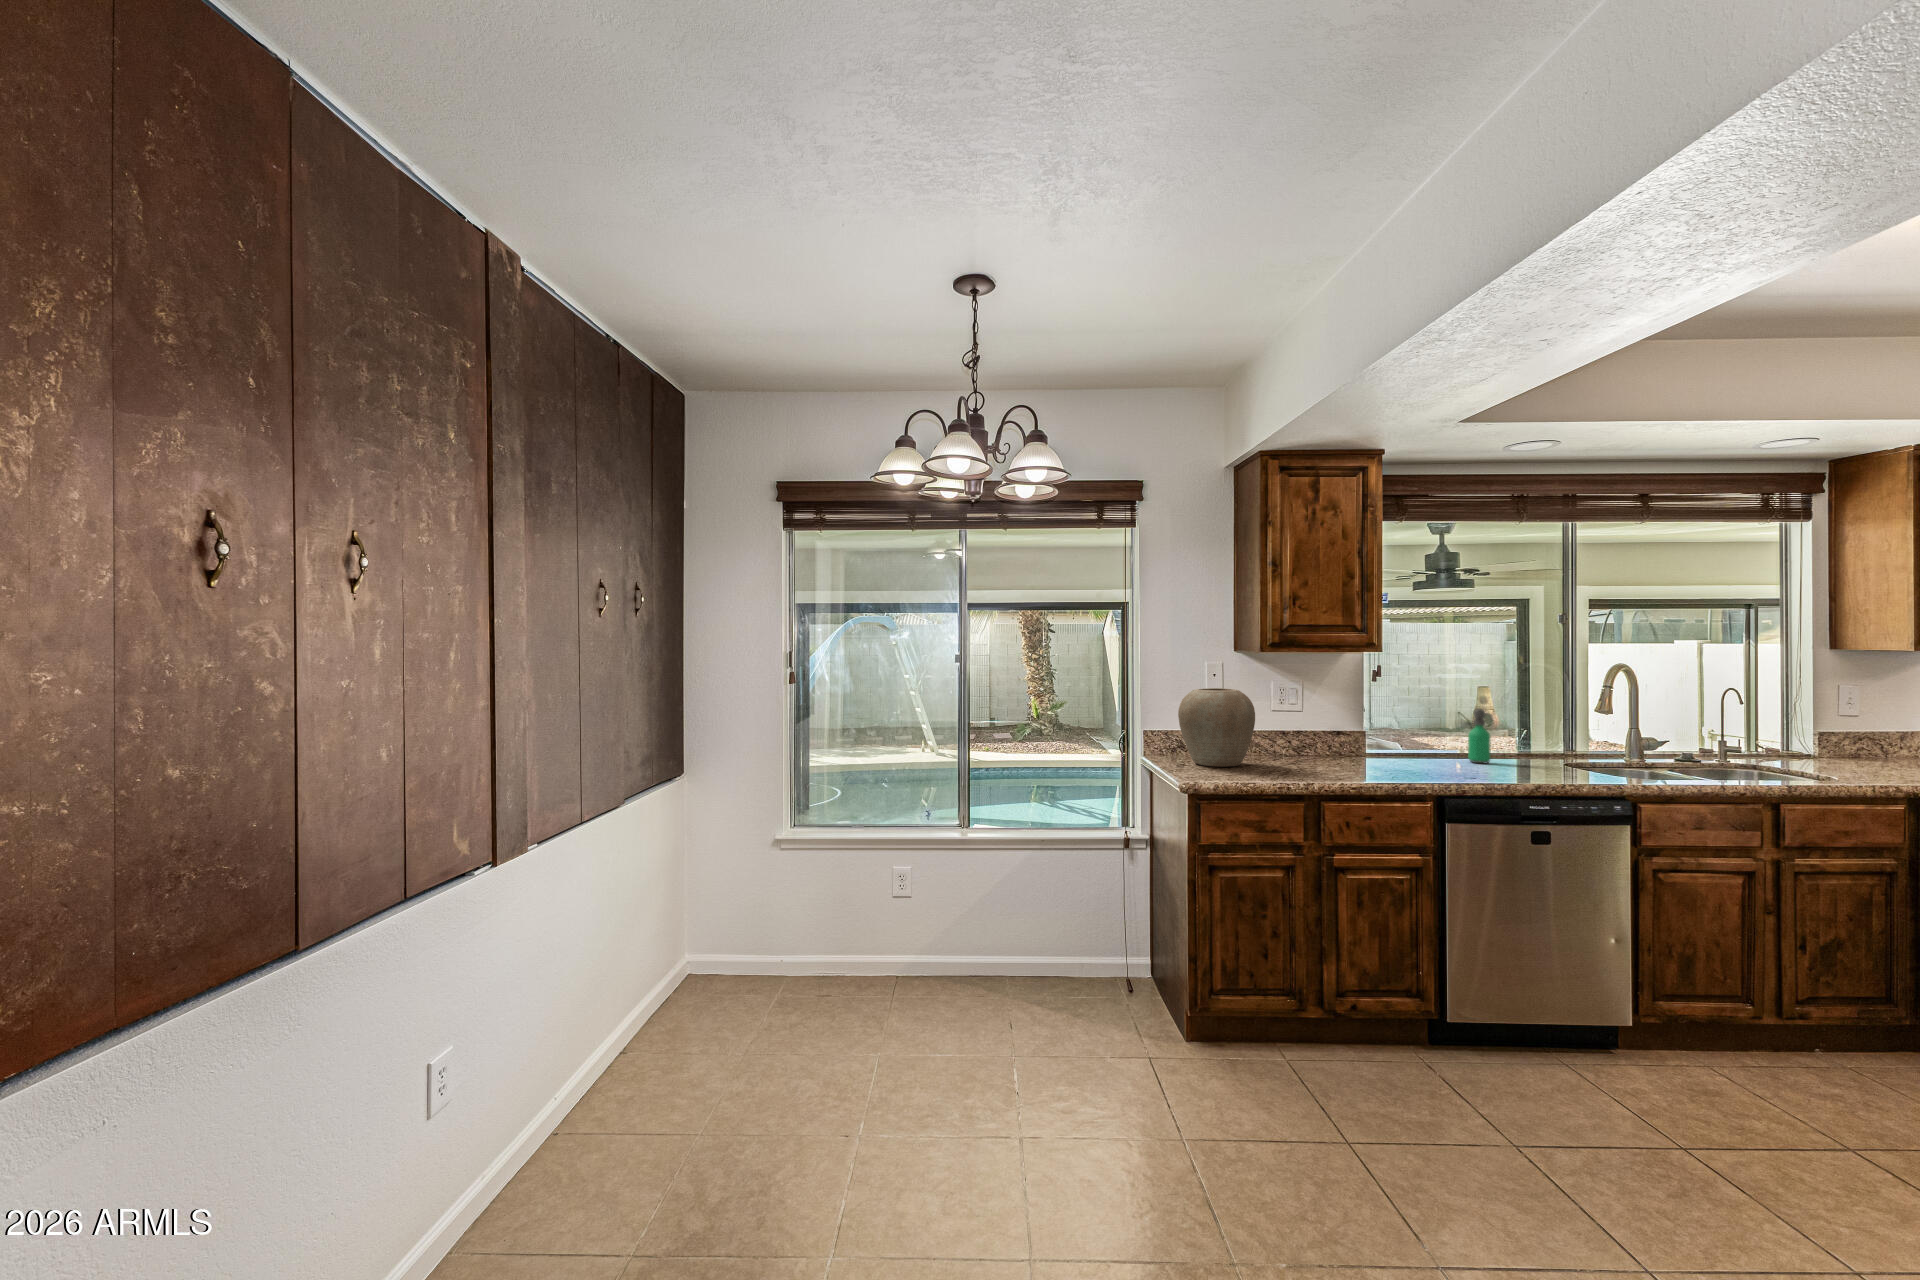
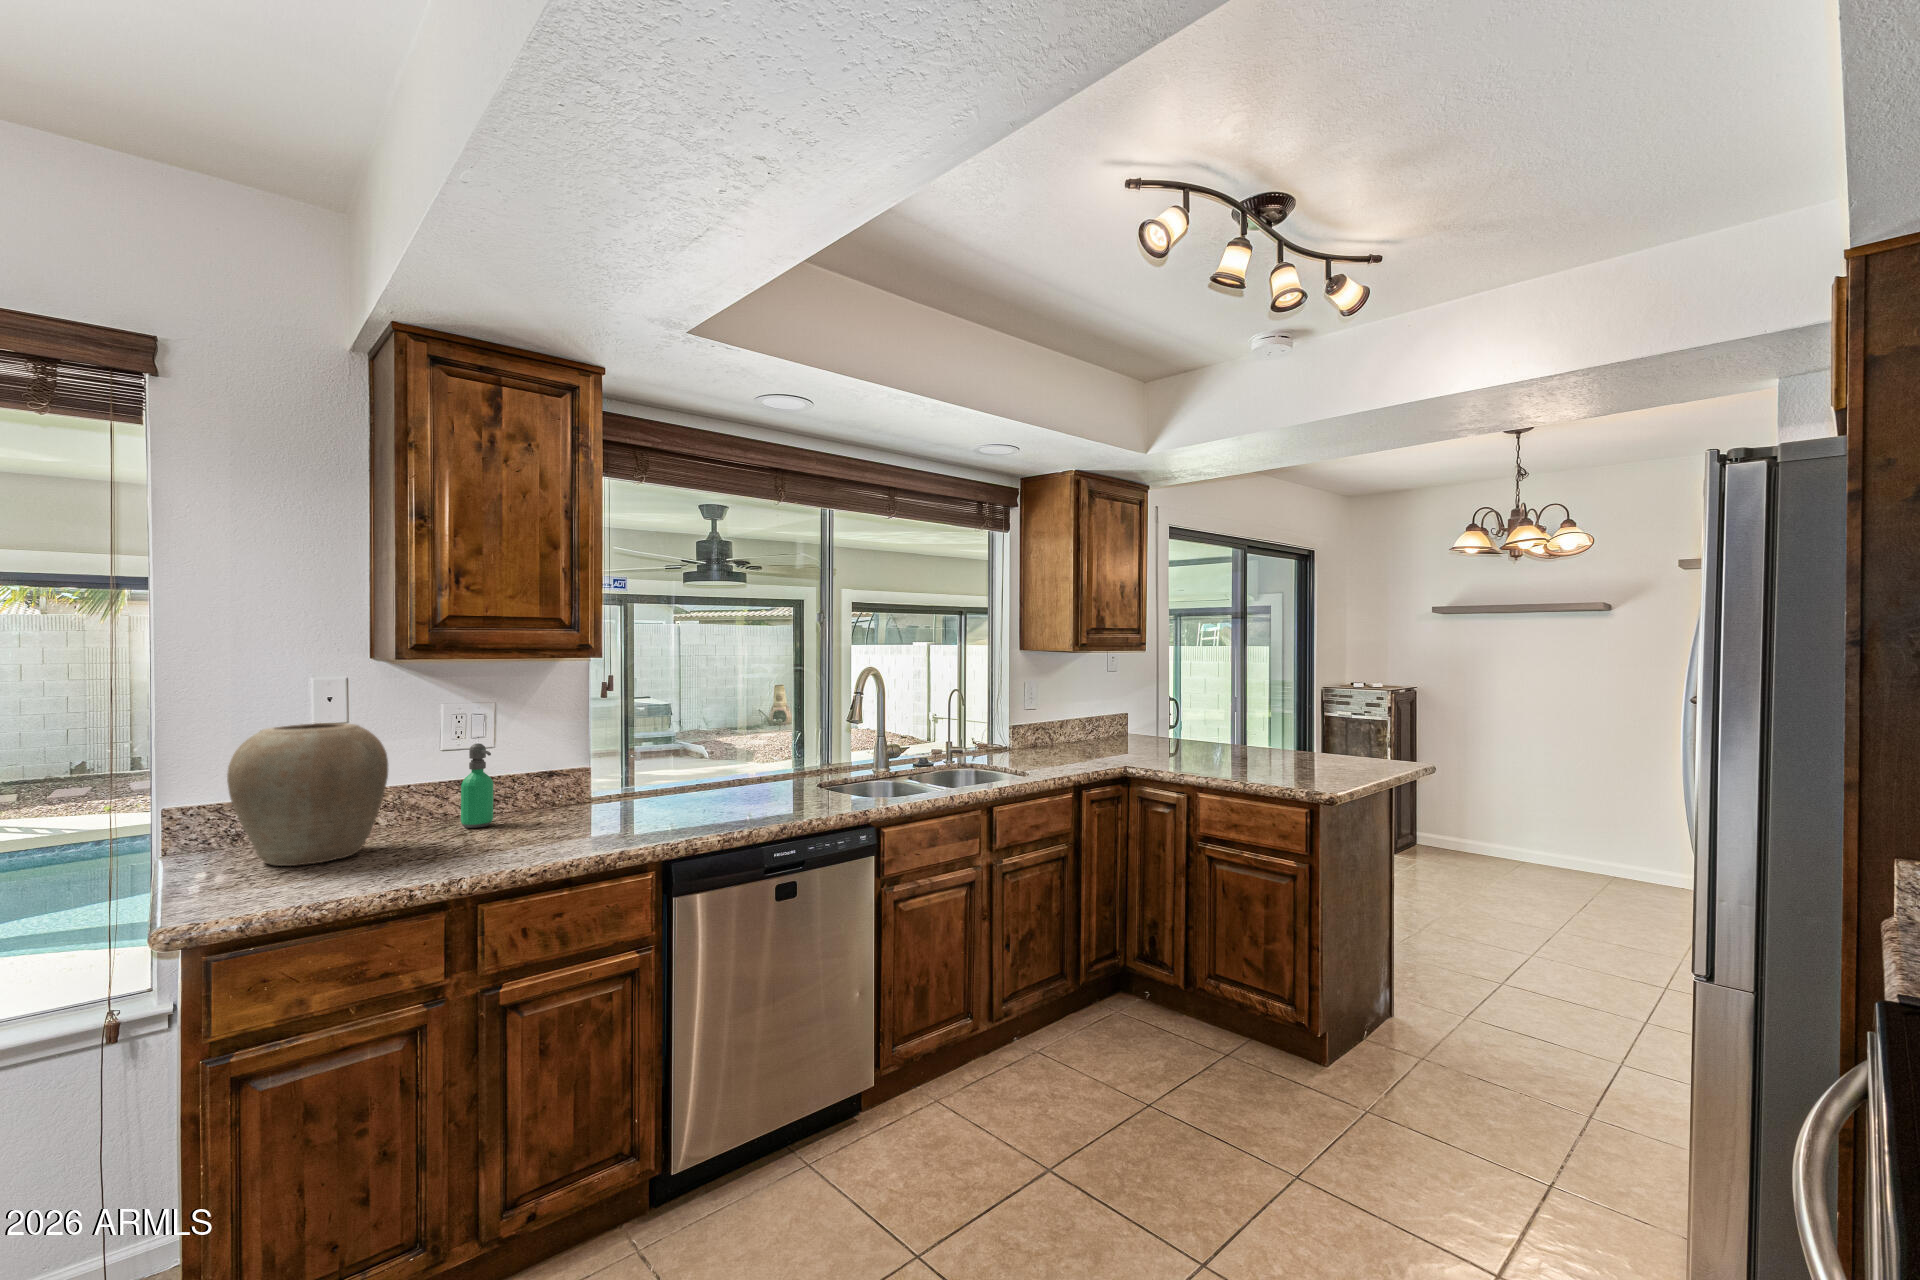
soap dispenser: present [1468,709,1491,764] -> present [461,744,493,828]

